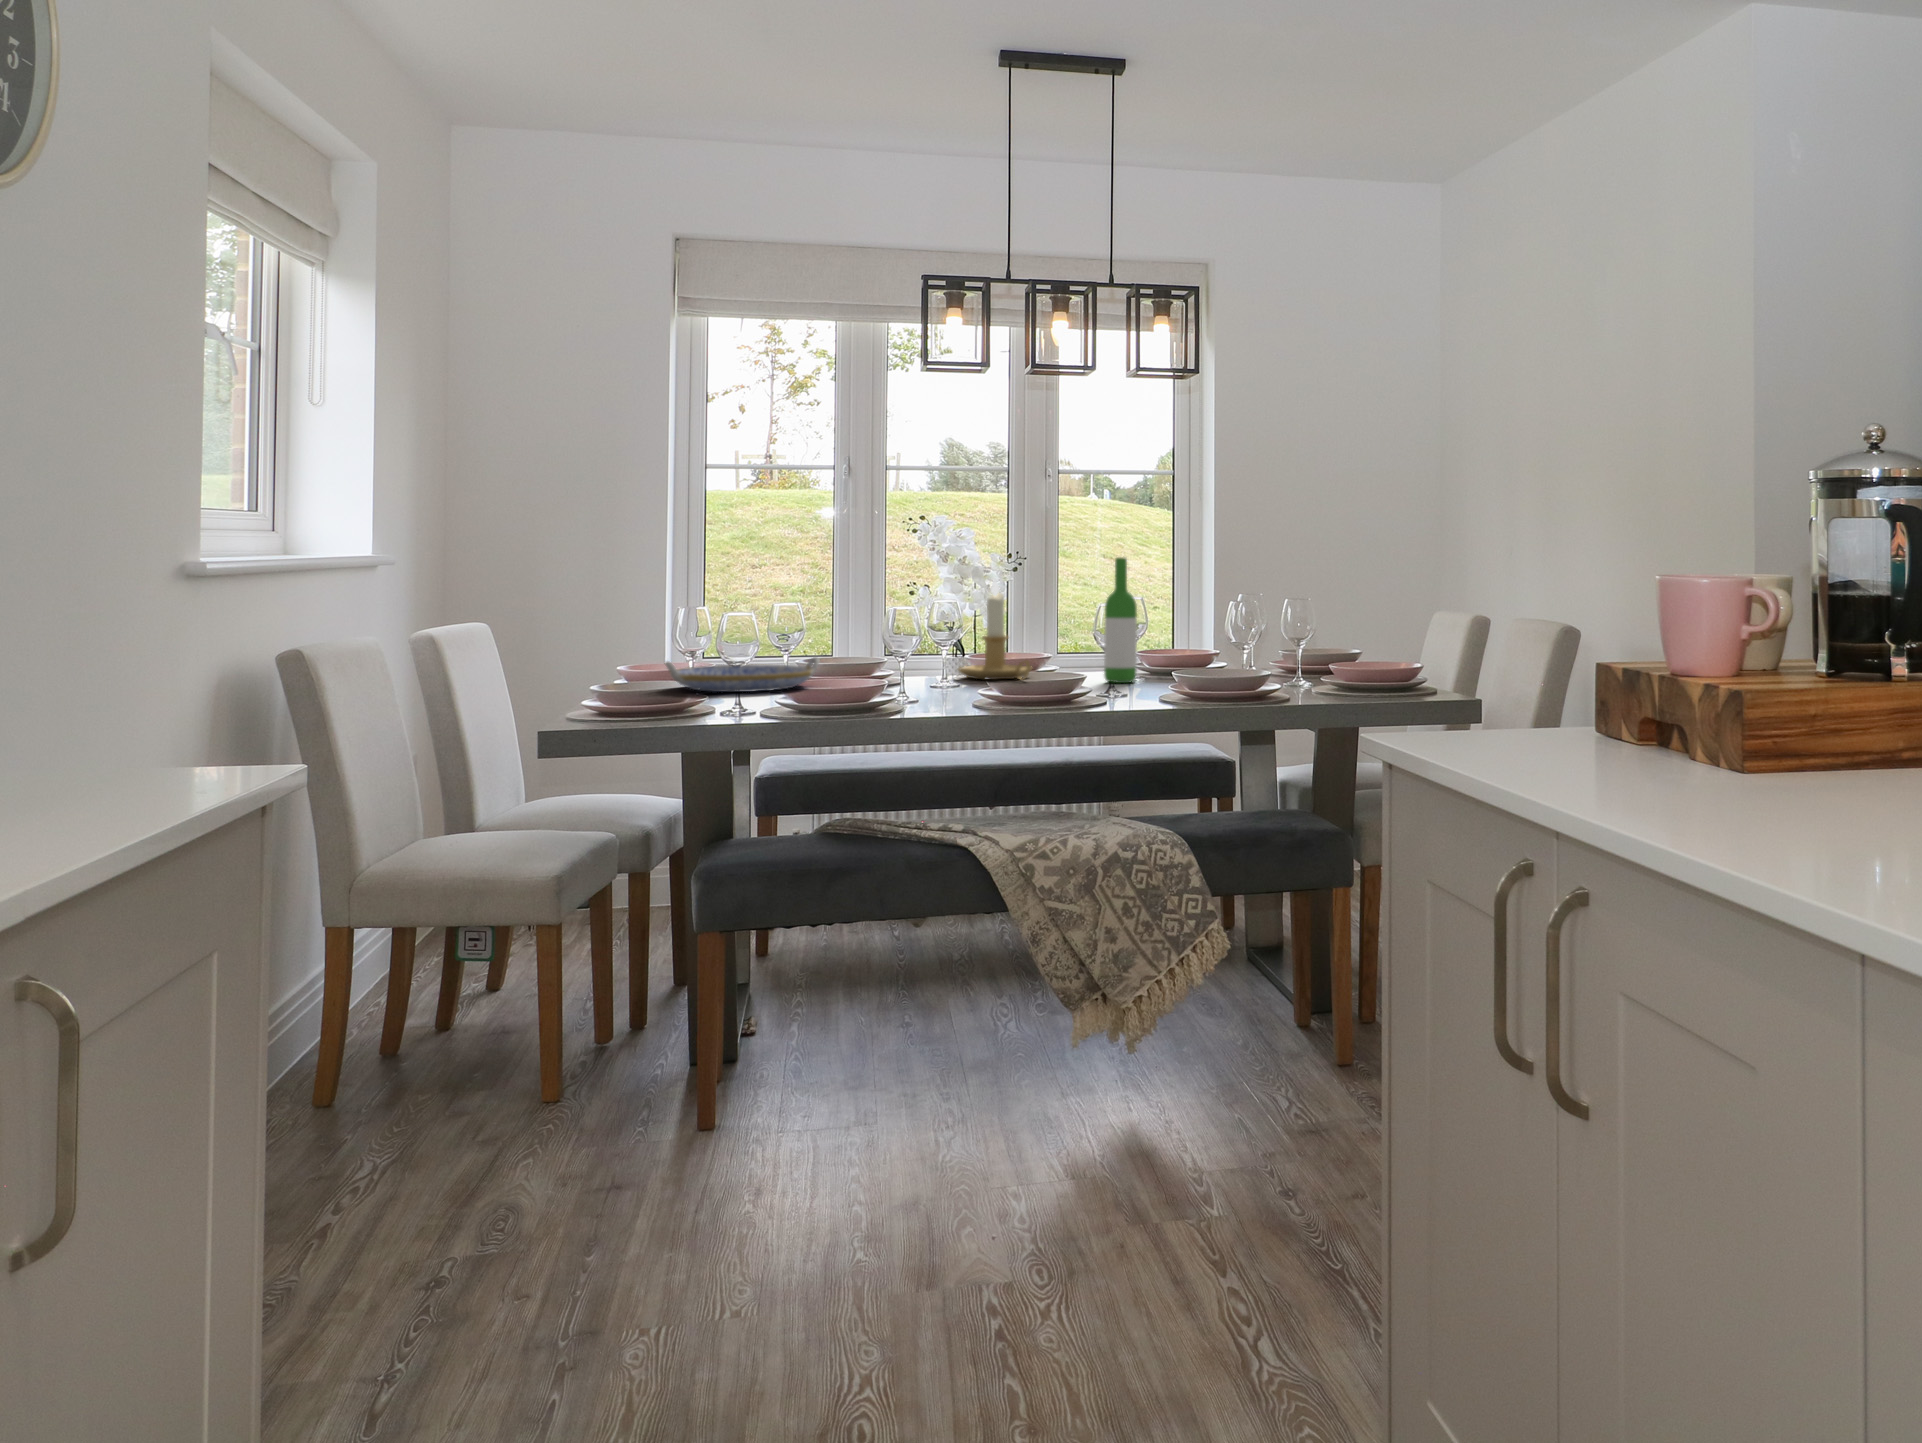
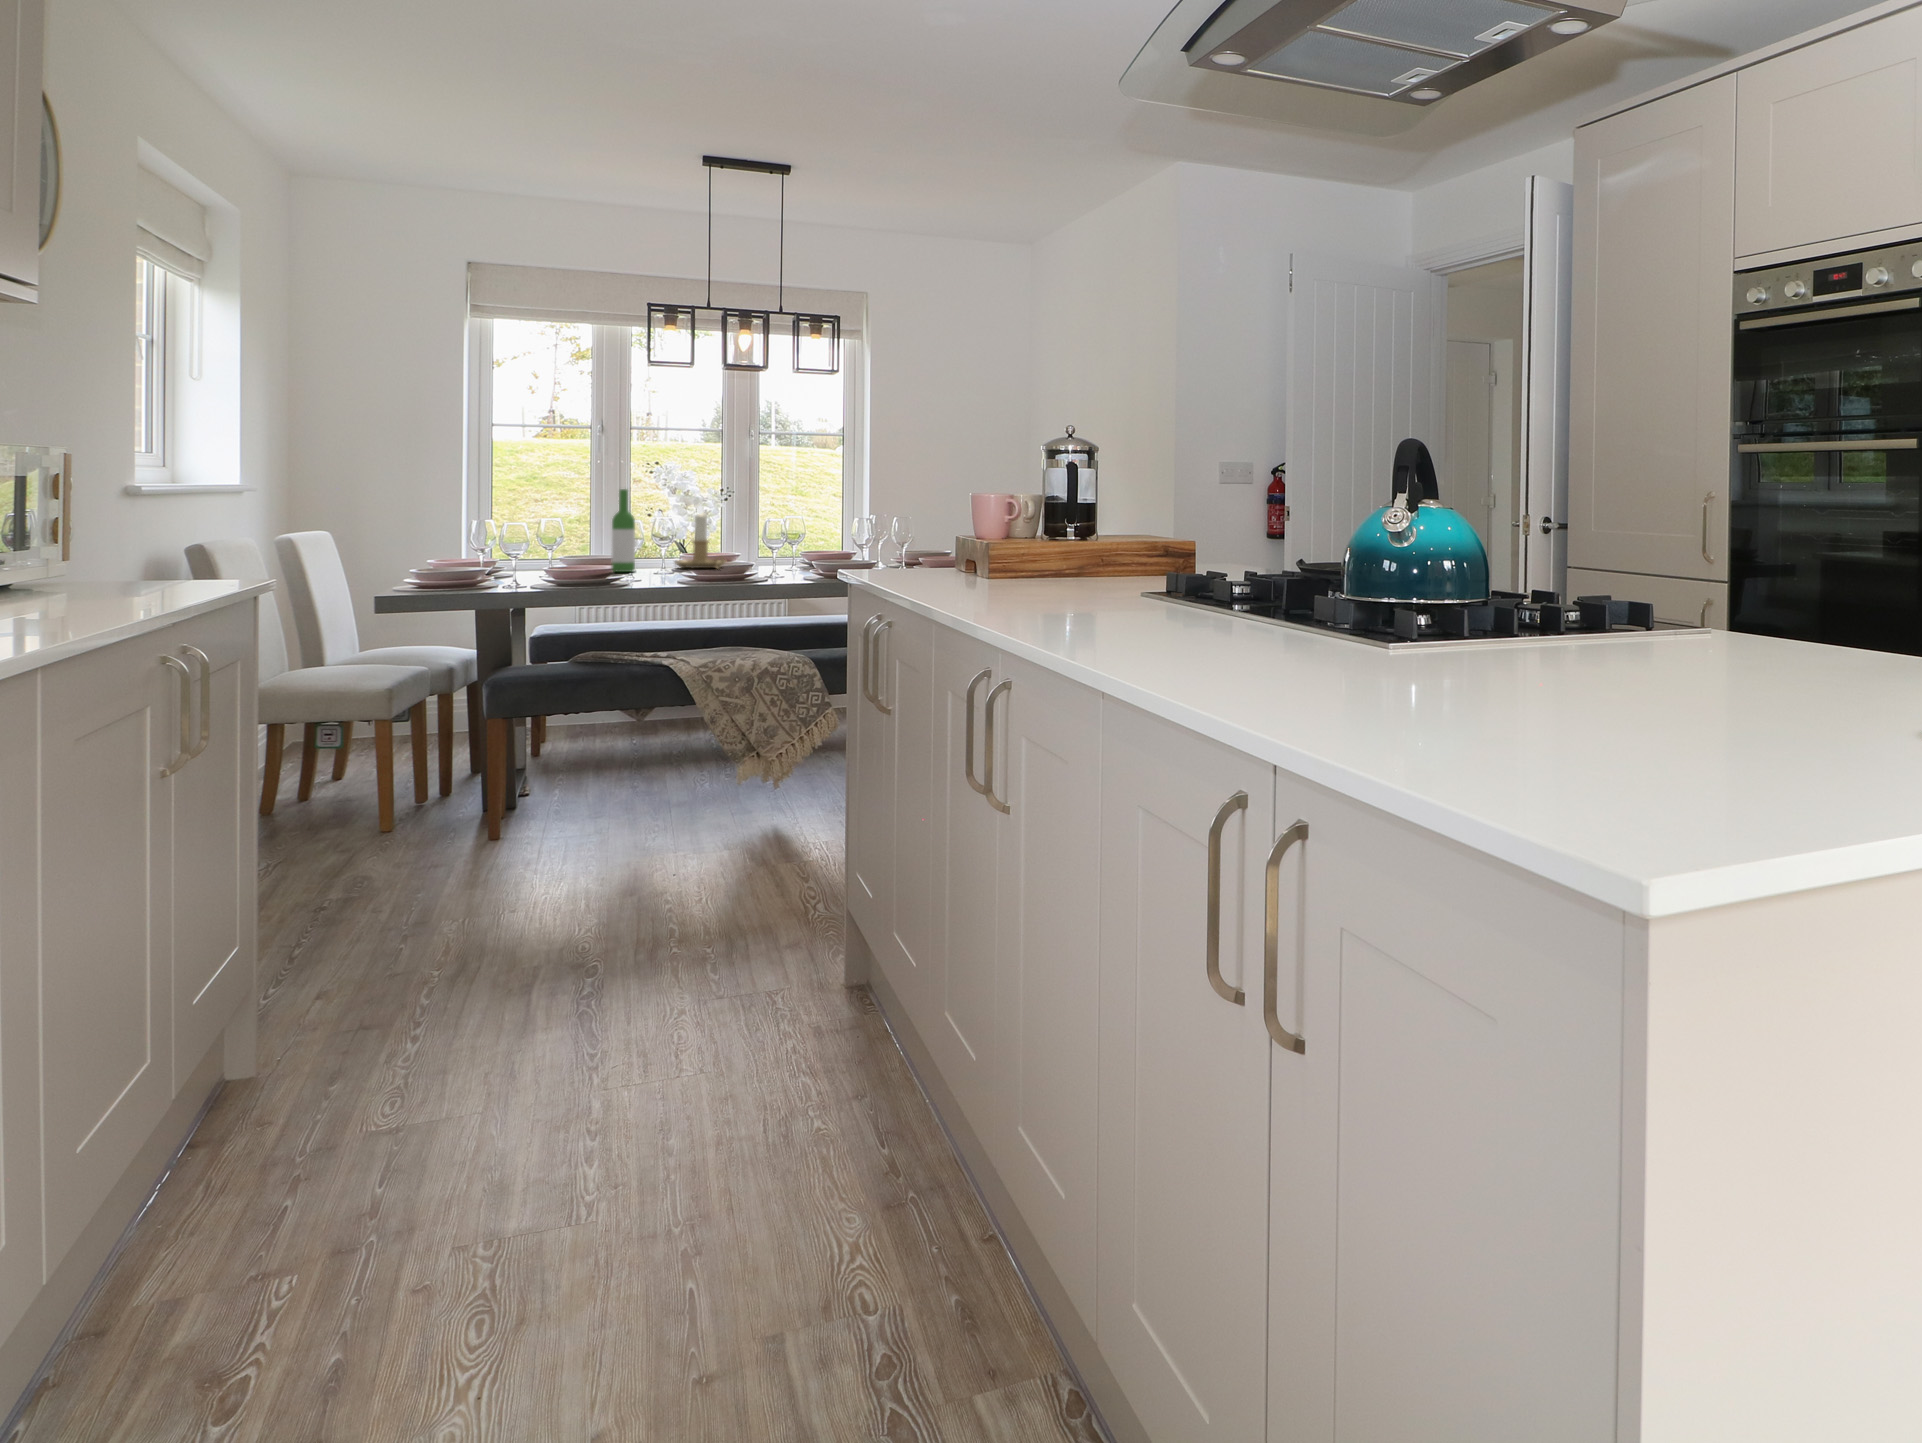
wine bottle: present [1104,557,1137,683] -> present [612,489,635,572]
serving tray: present [665,657,820,692] -> none [464,553,576,575]

